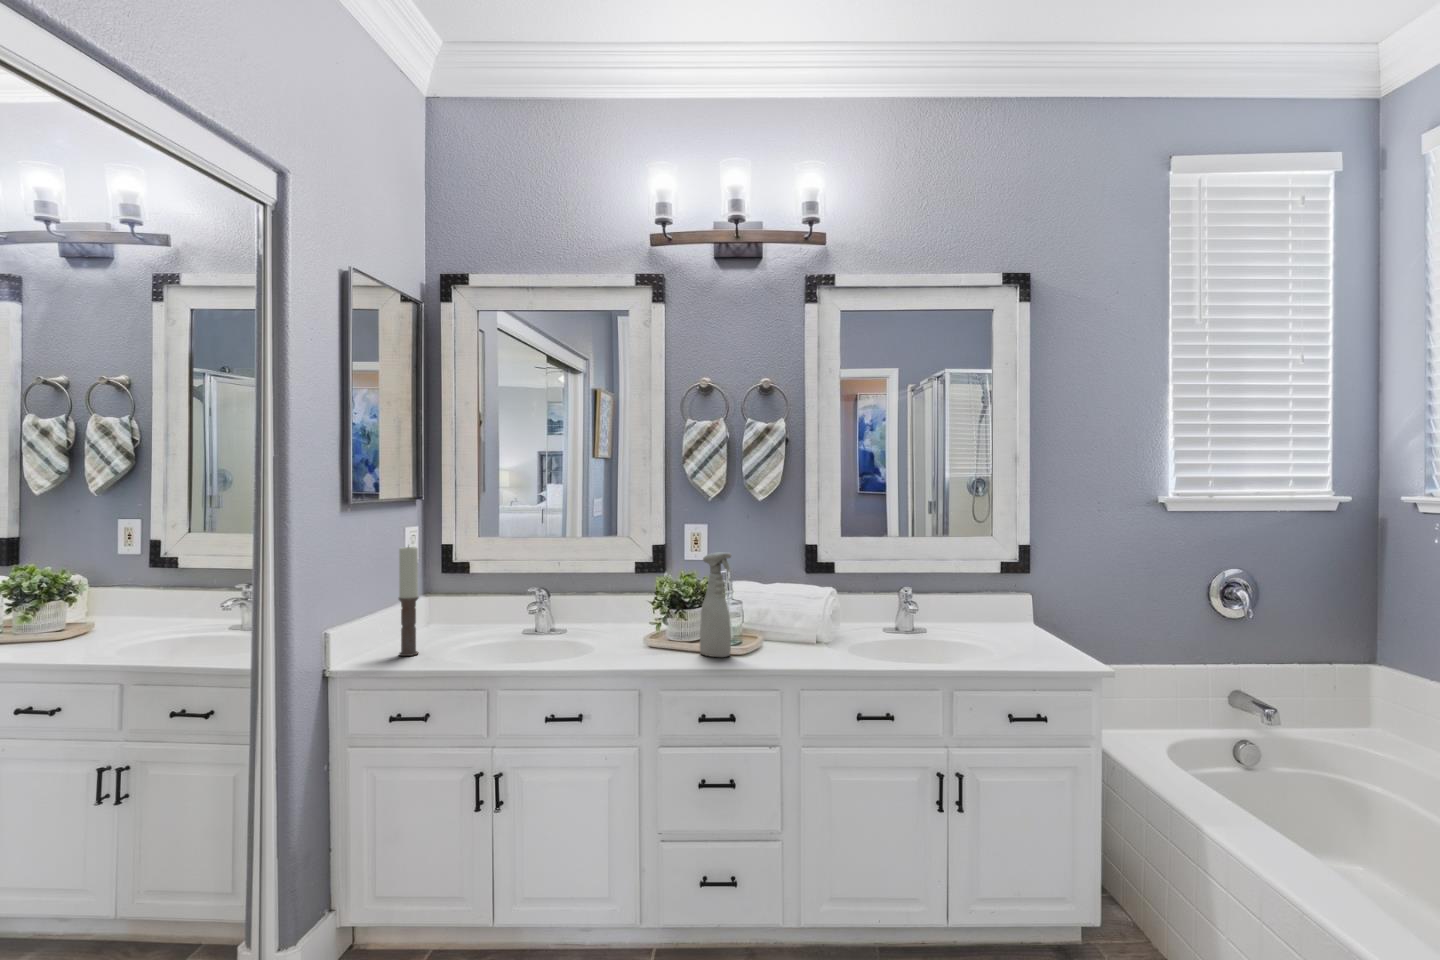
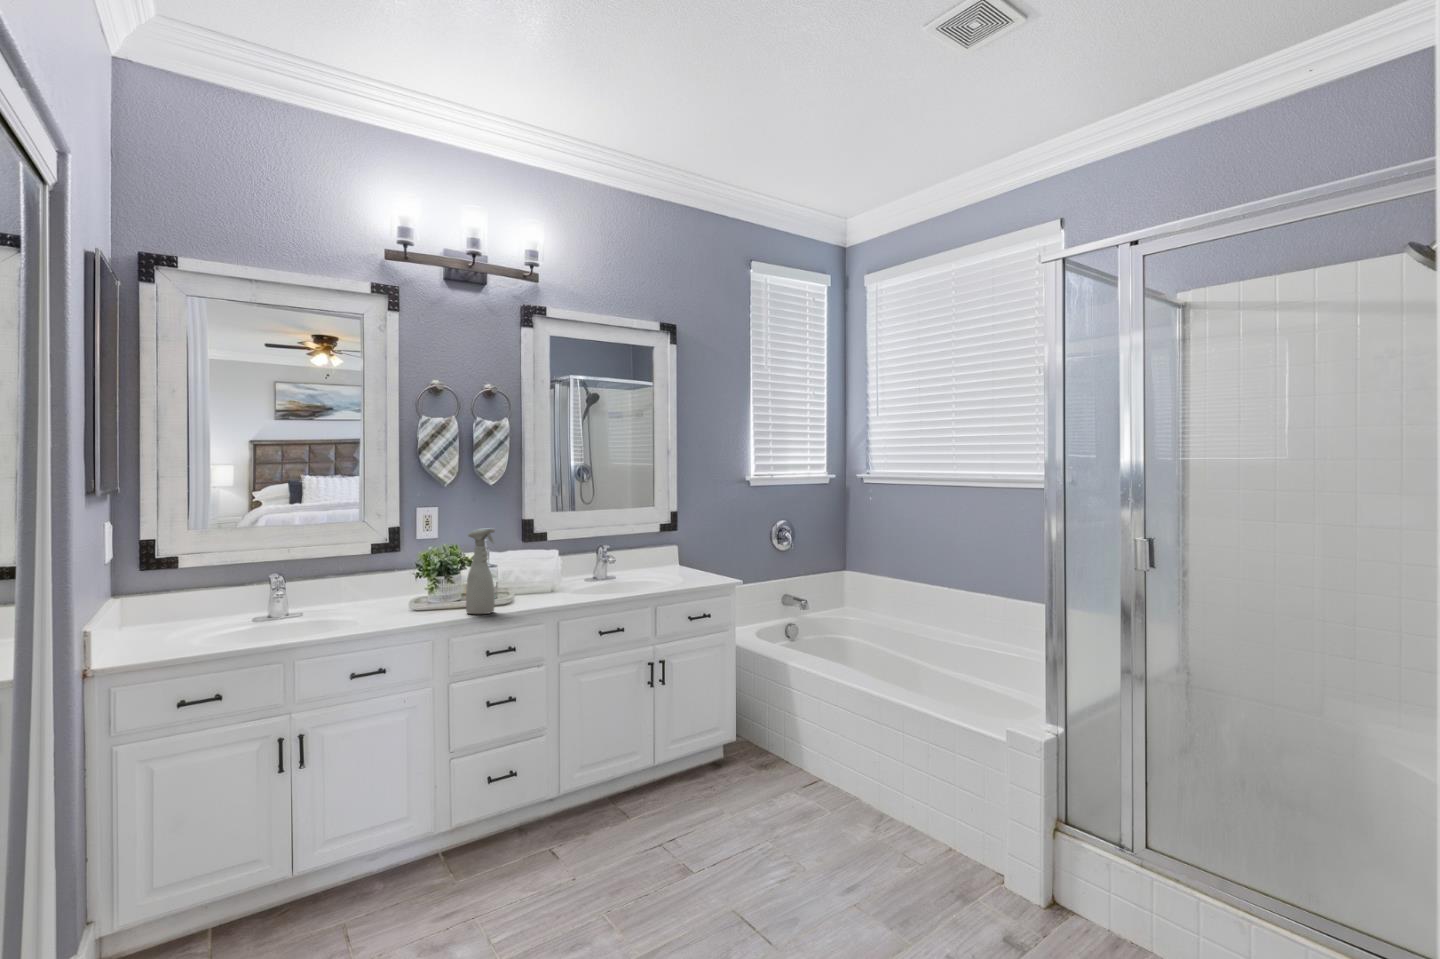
candle: present [399,546,419,656] -> none [138,539,165,657]

